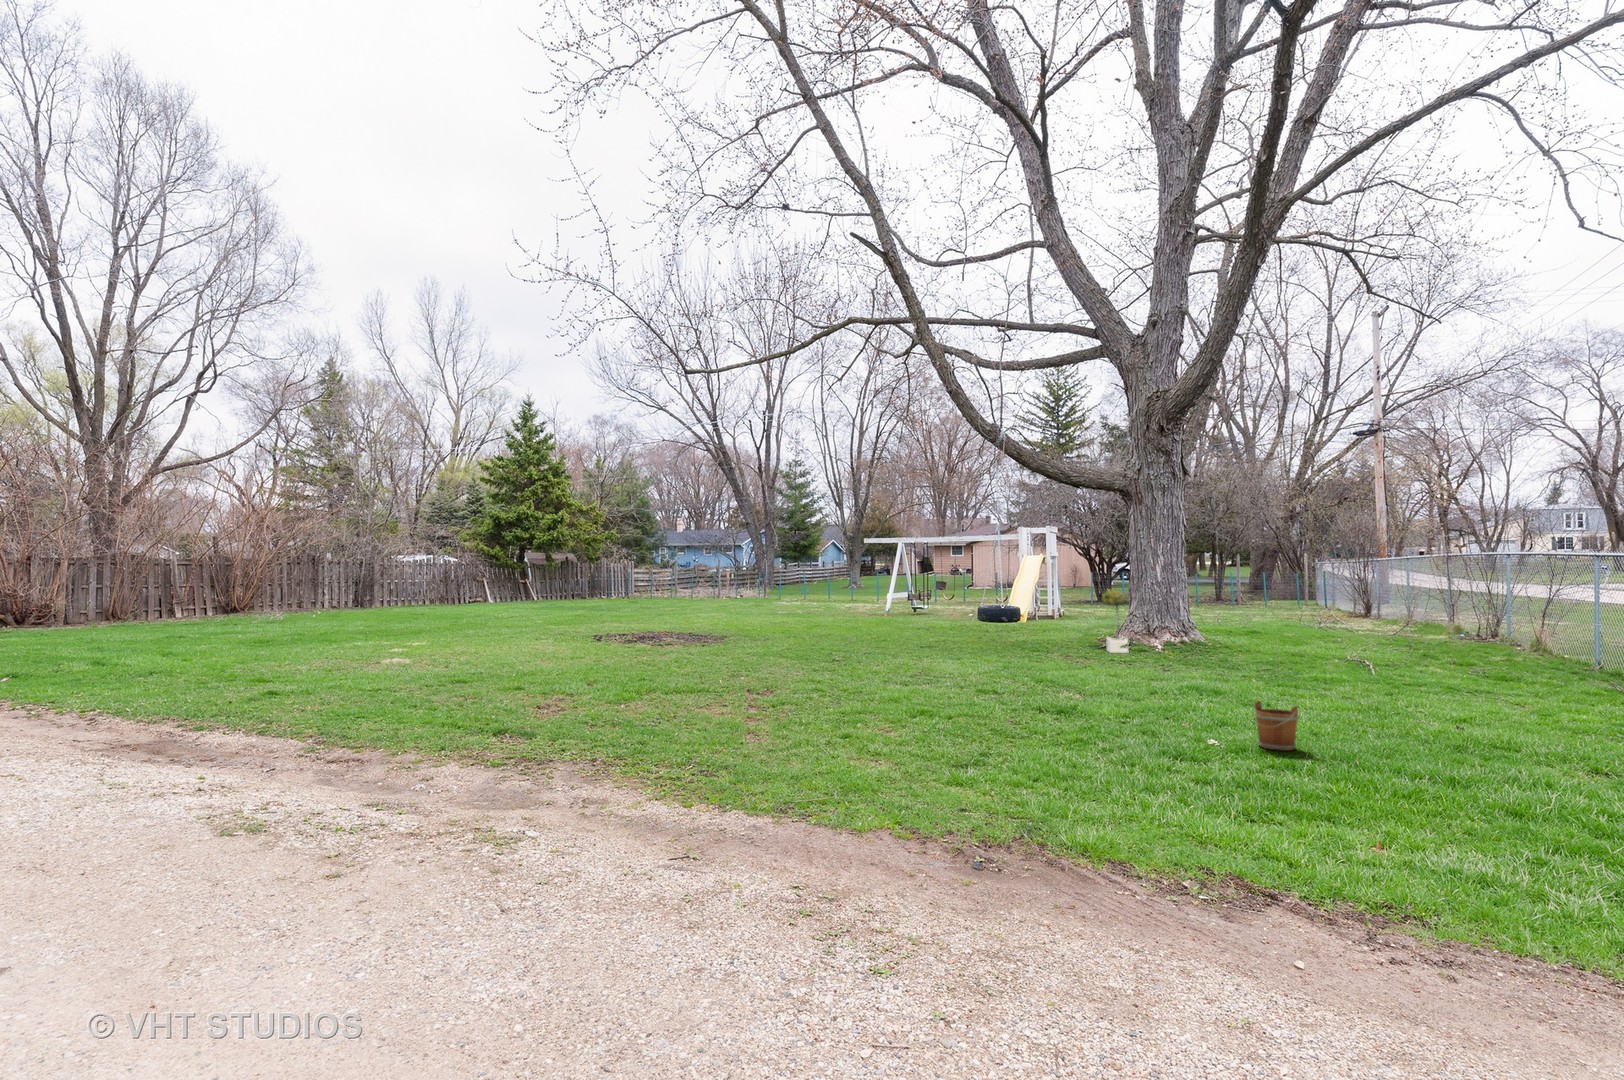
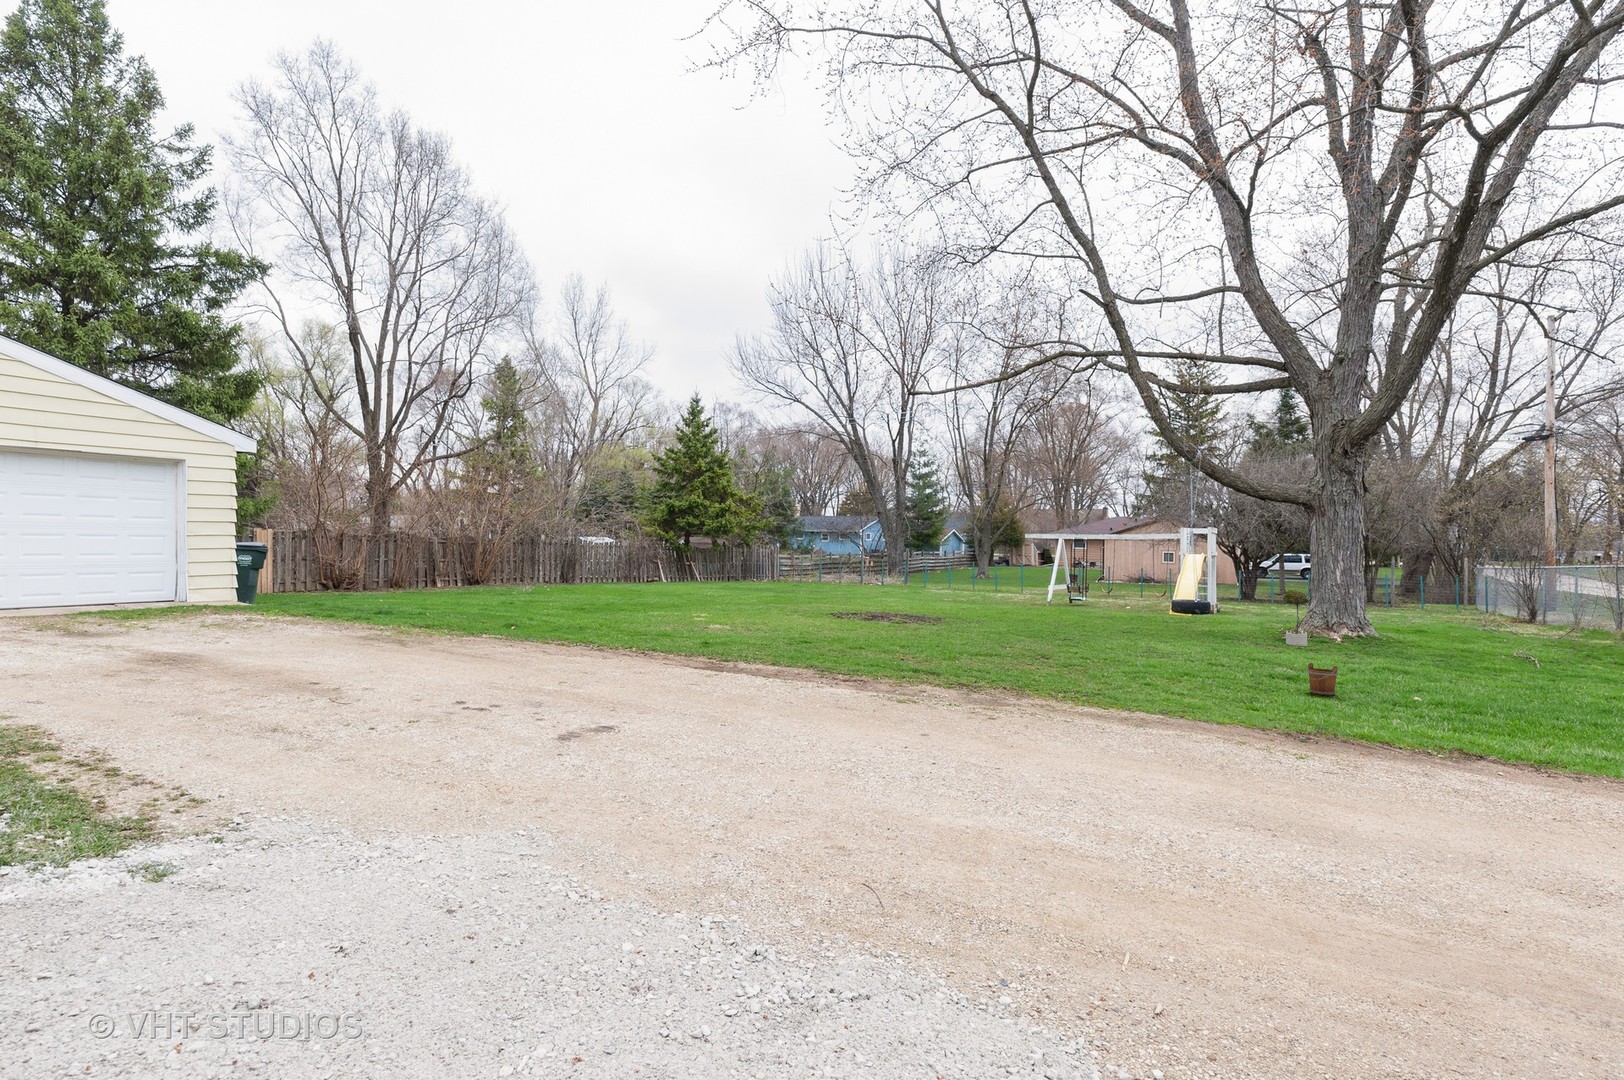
bucket: present [1252,701,1299,751] -> present [1305,663,1338,696]

